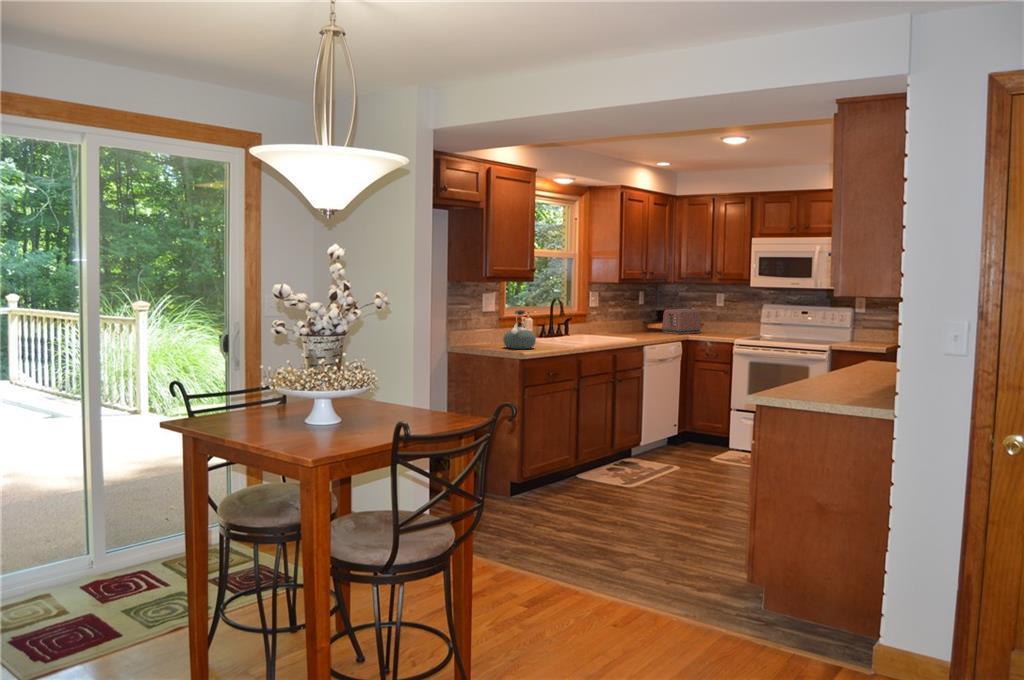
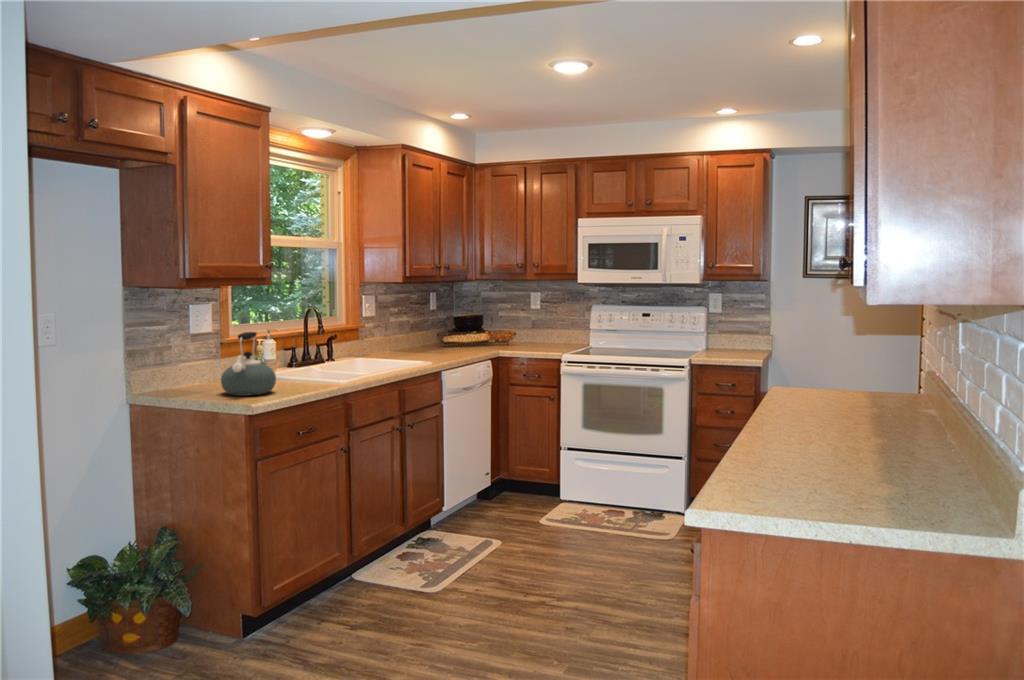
toaster: present [662,309,701,334] -> none [464,314,515,349]

